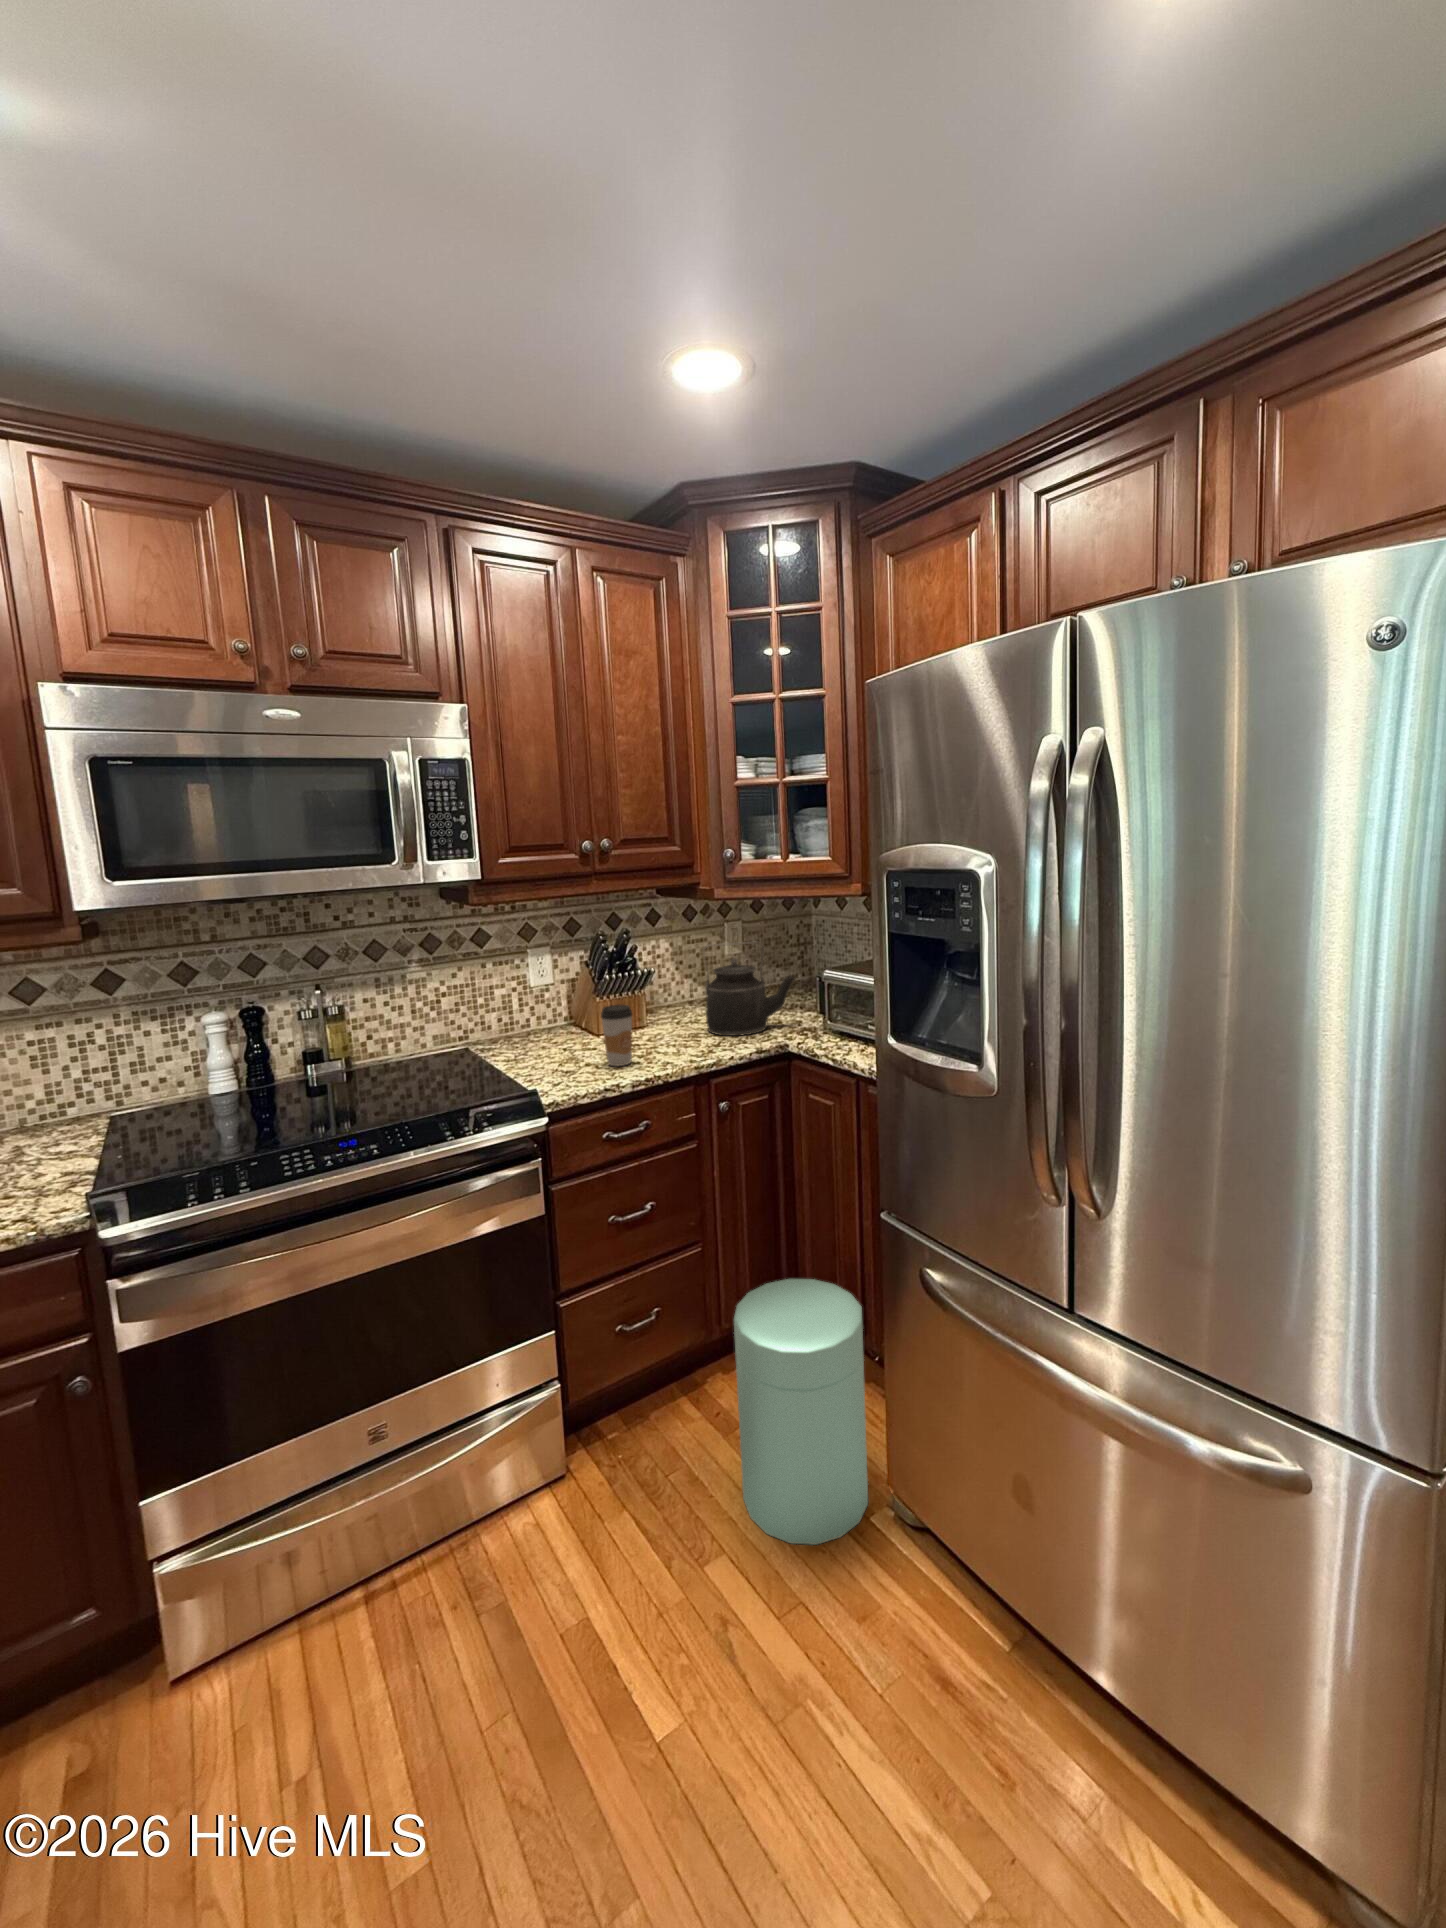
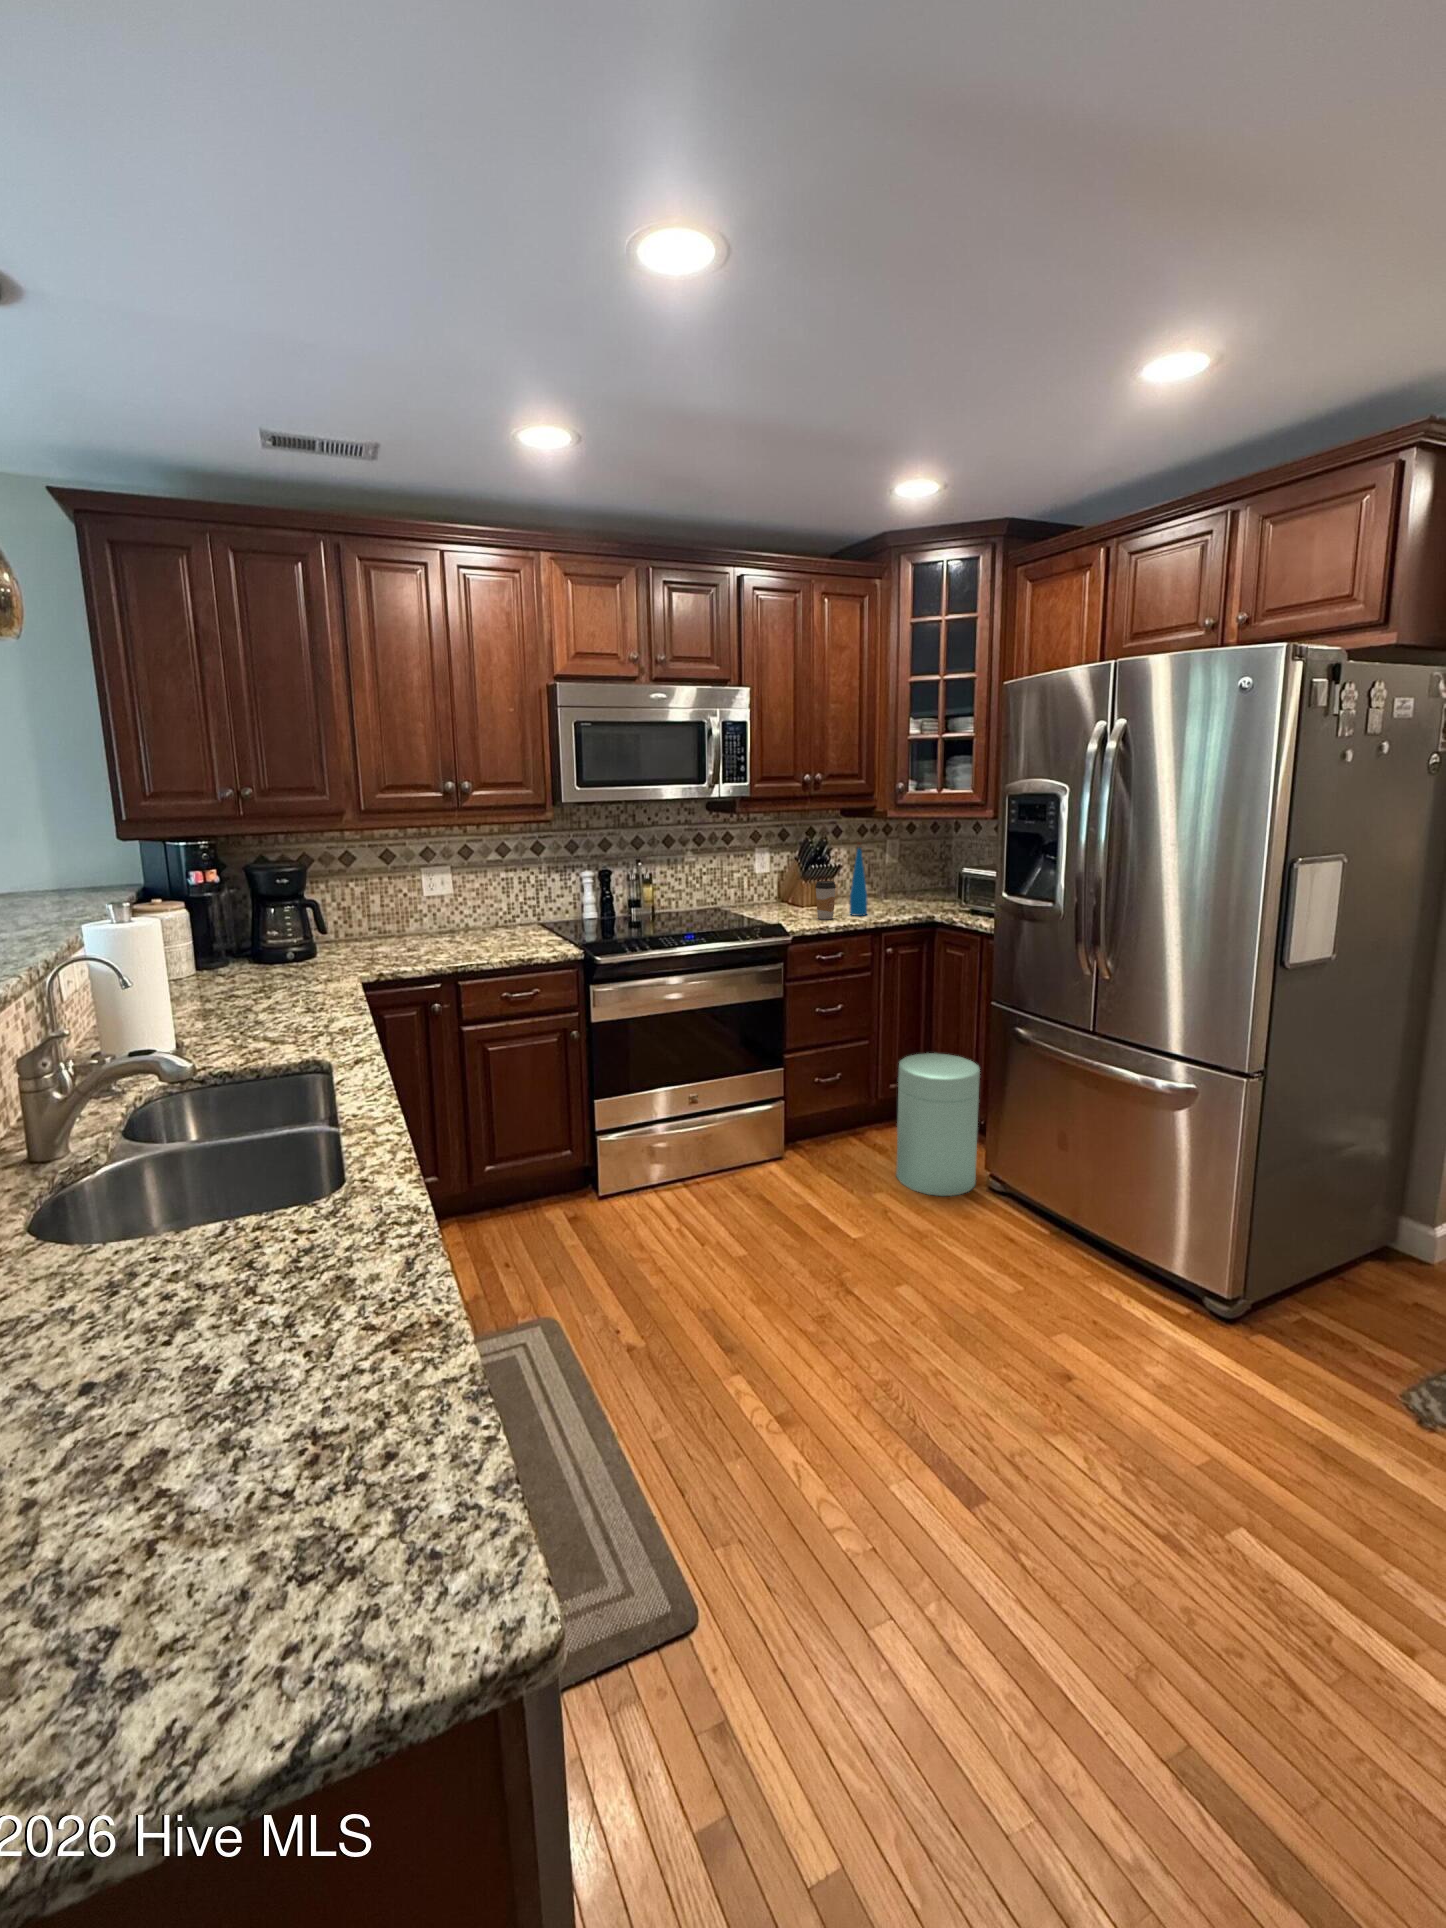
bottle: none [660,941,688,1053] -> present [850,842,868,916]
kettle: present [704,942,795,1036] -> none [876,848,941,911]

